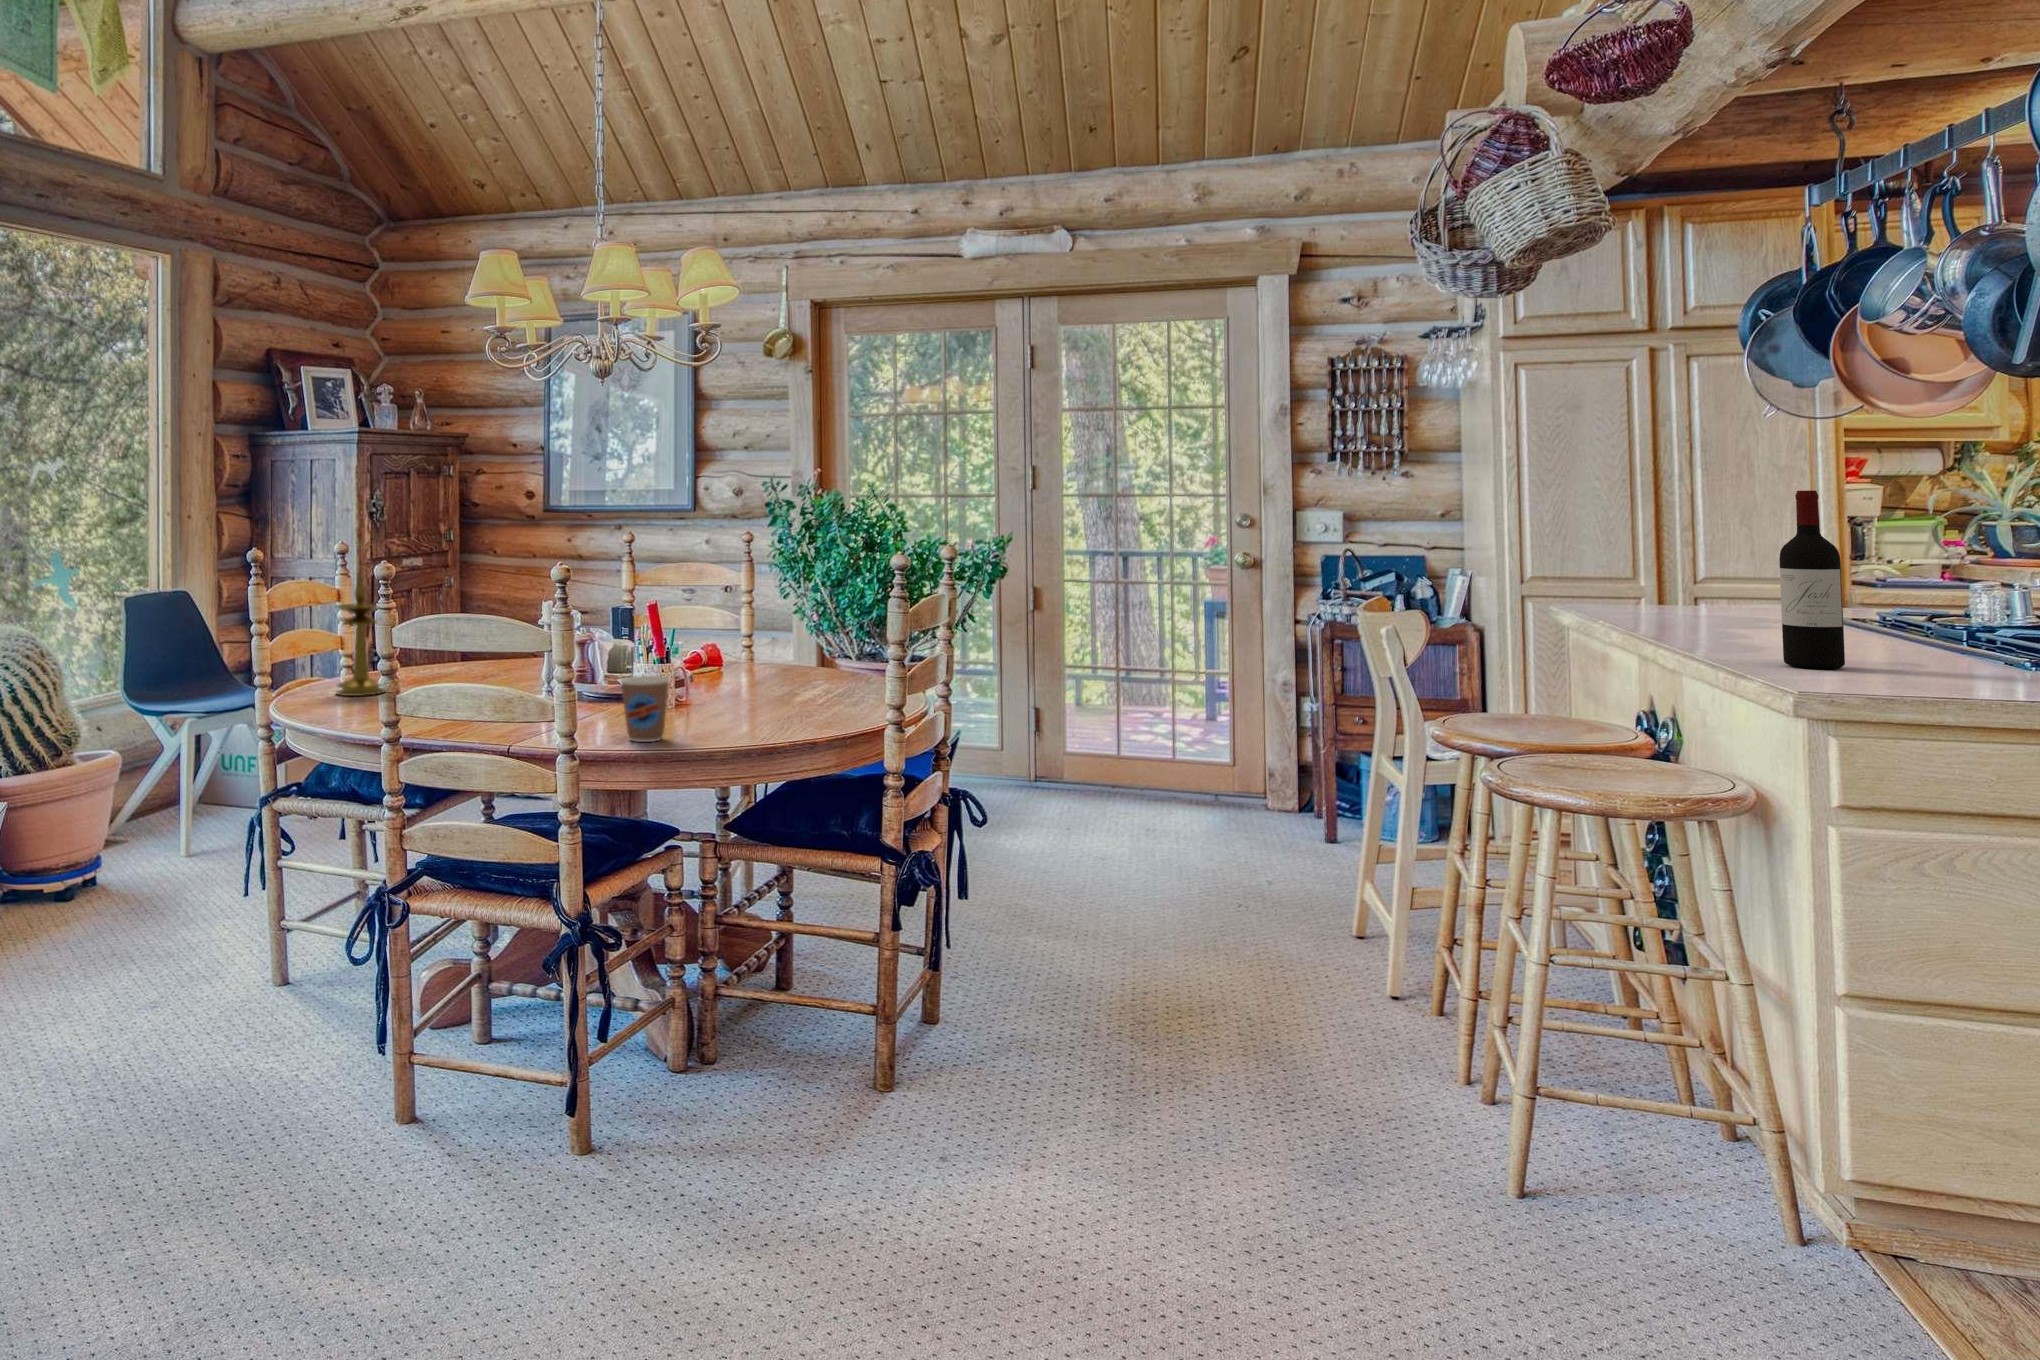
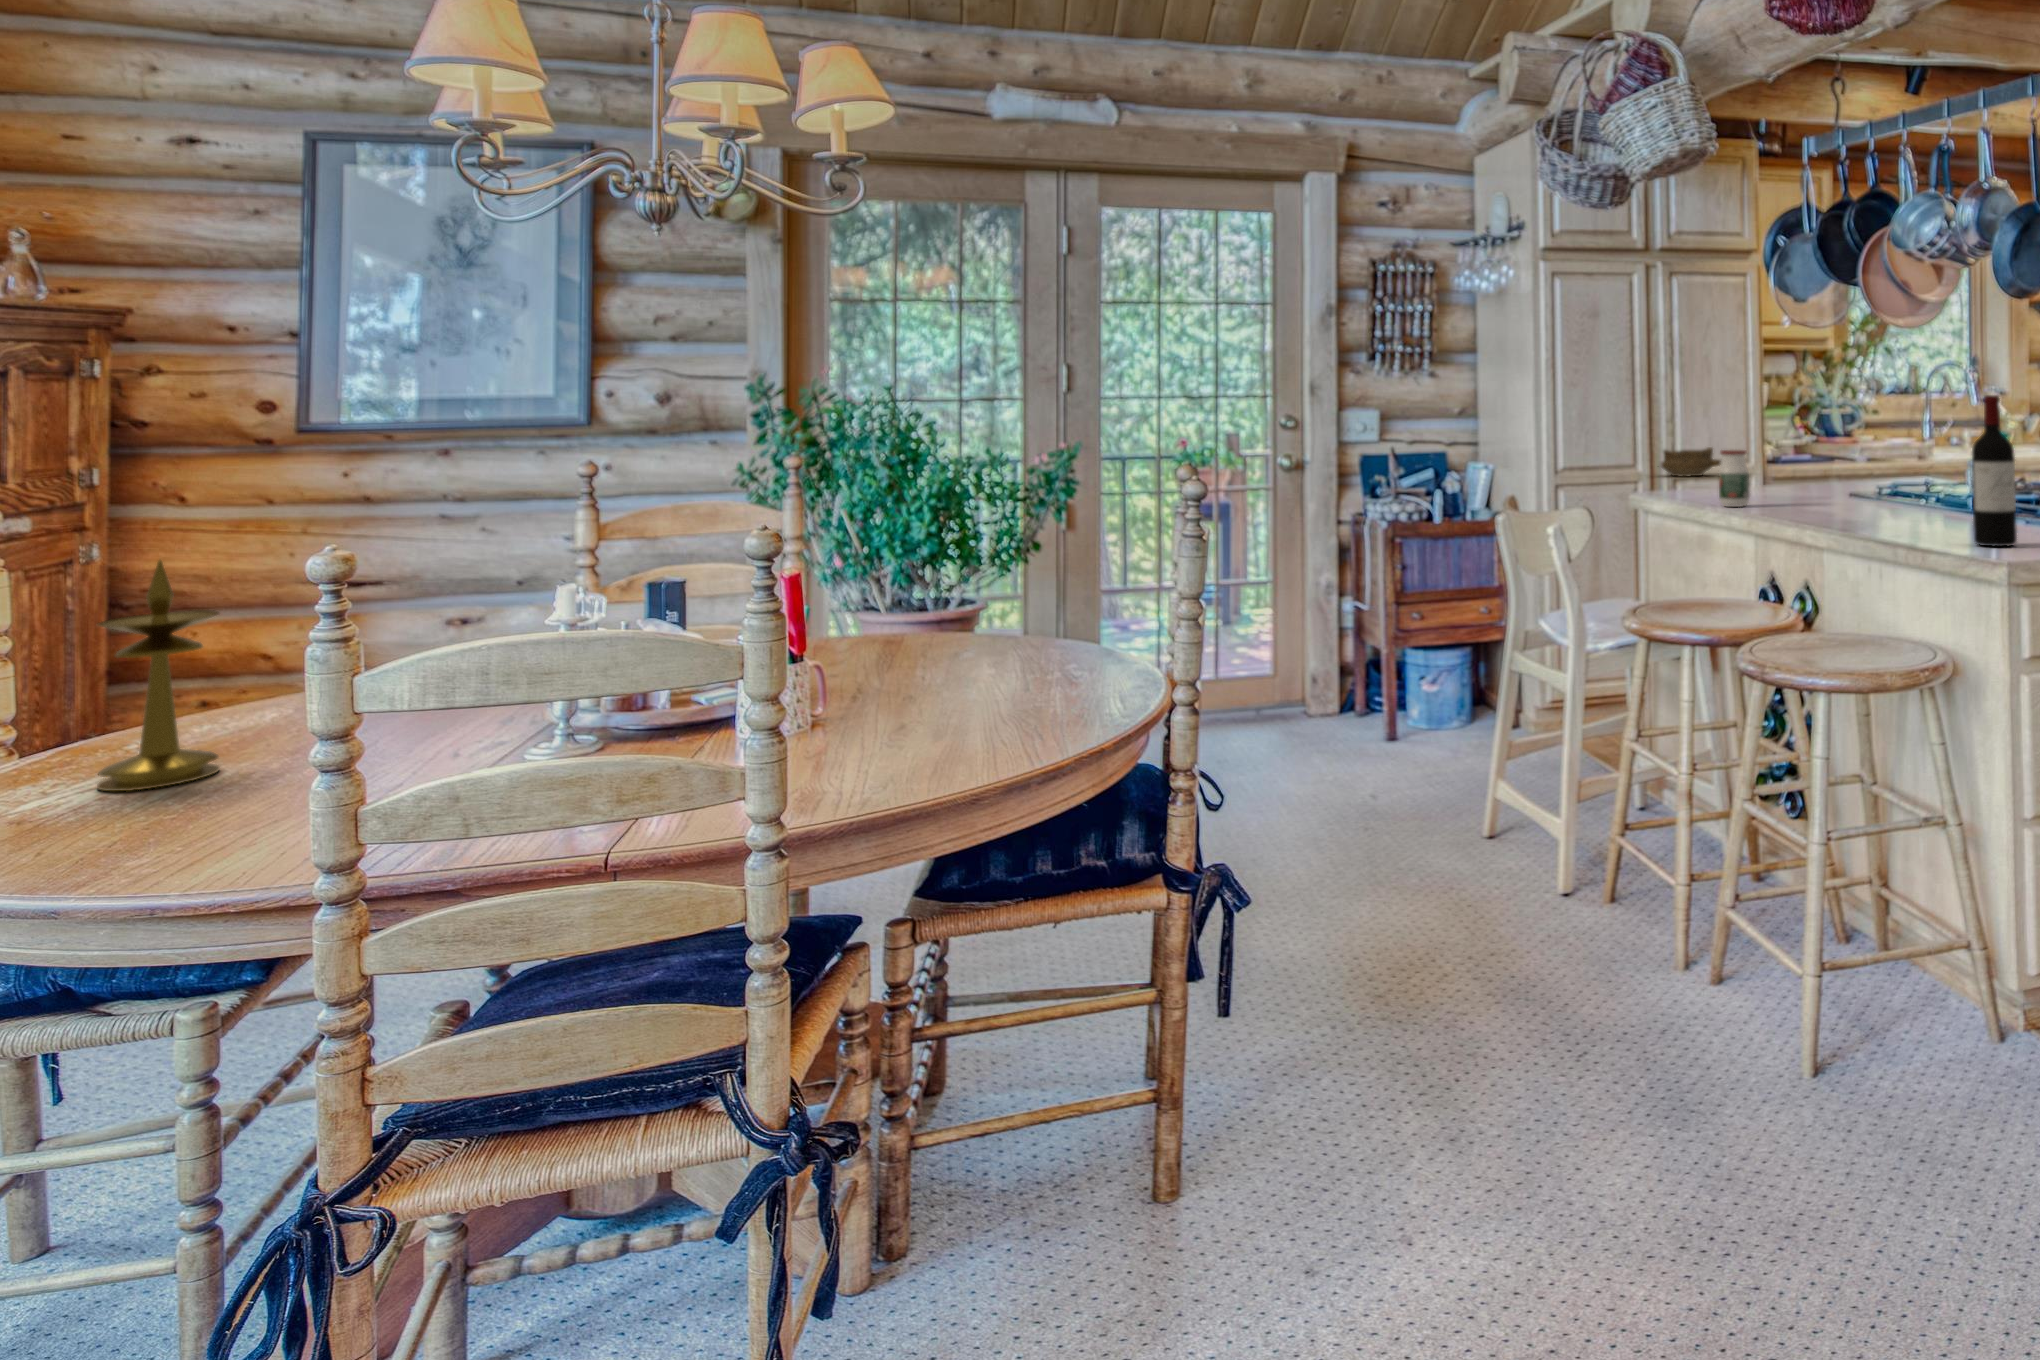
jar: none [1612,554,1654,617] -> present [1719,450,1750,507]
ceramic bowl: none [1655,555,1755,589] -> present [1661,447,1721,476]
coffee cup: present [620,676,669,742] -> none [845,683,929,790]

